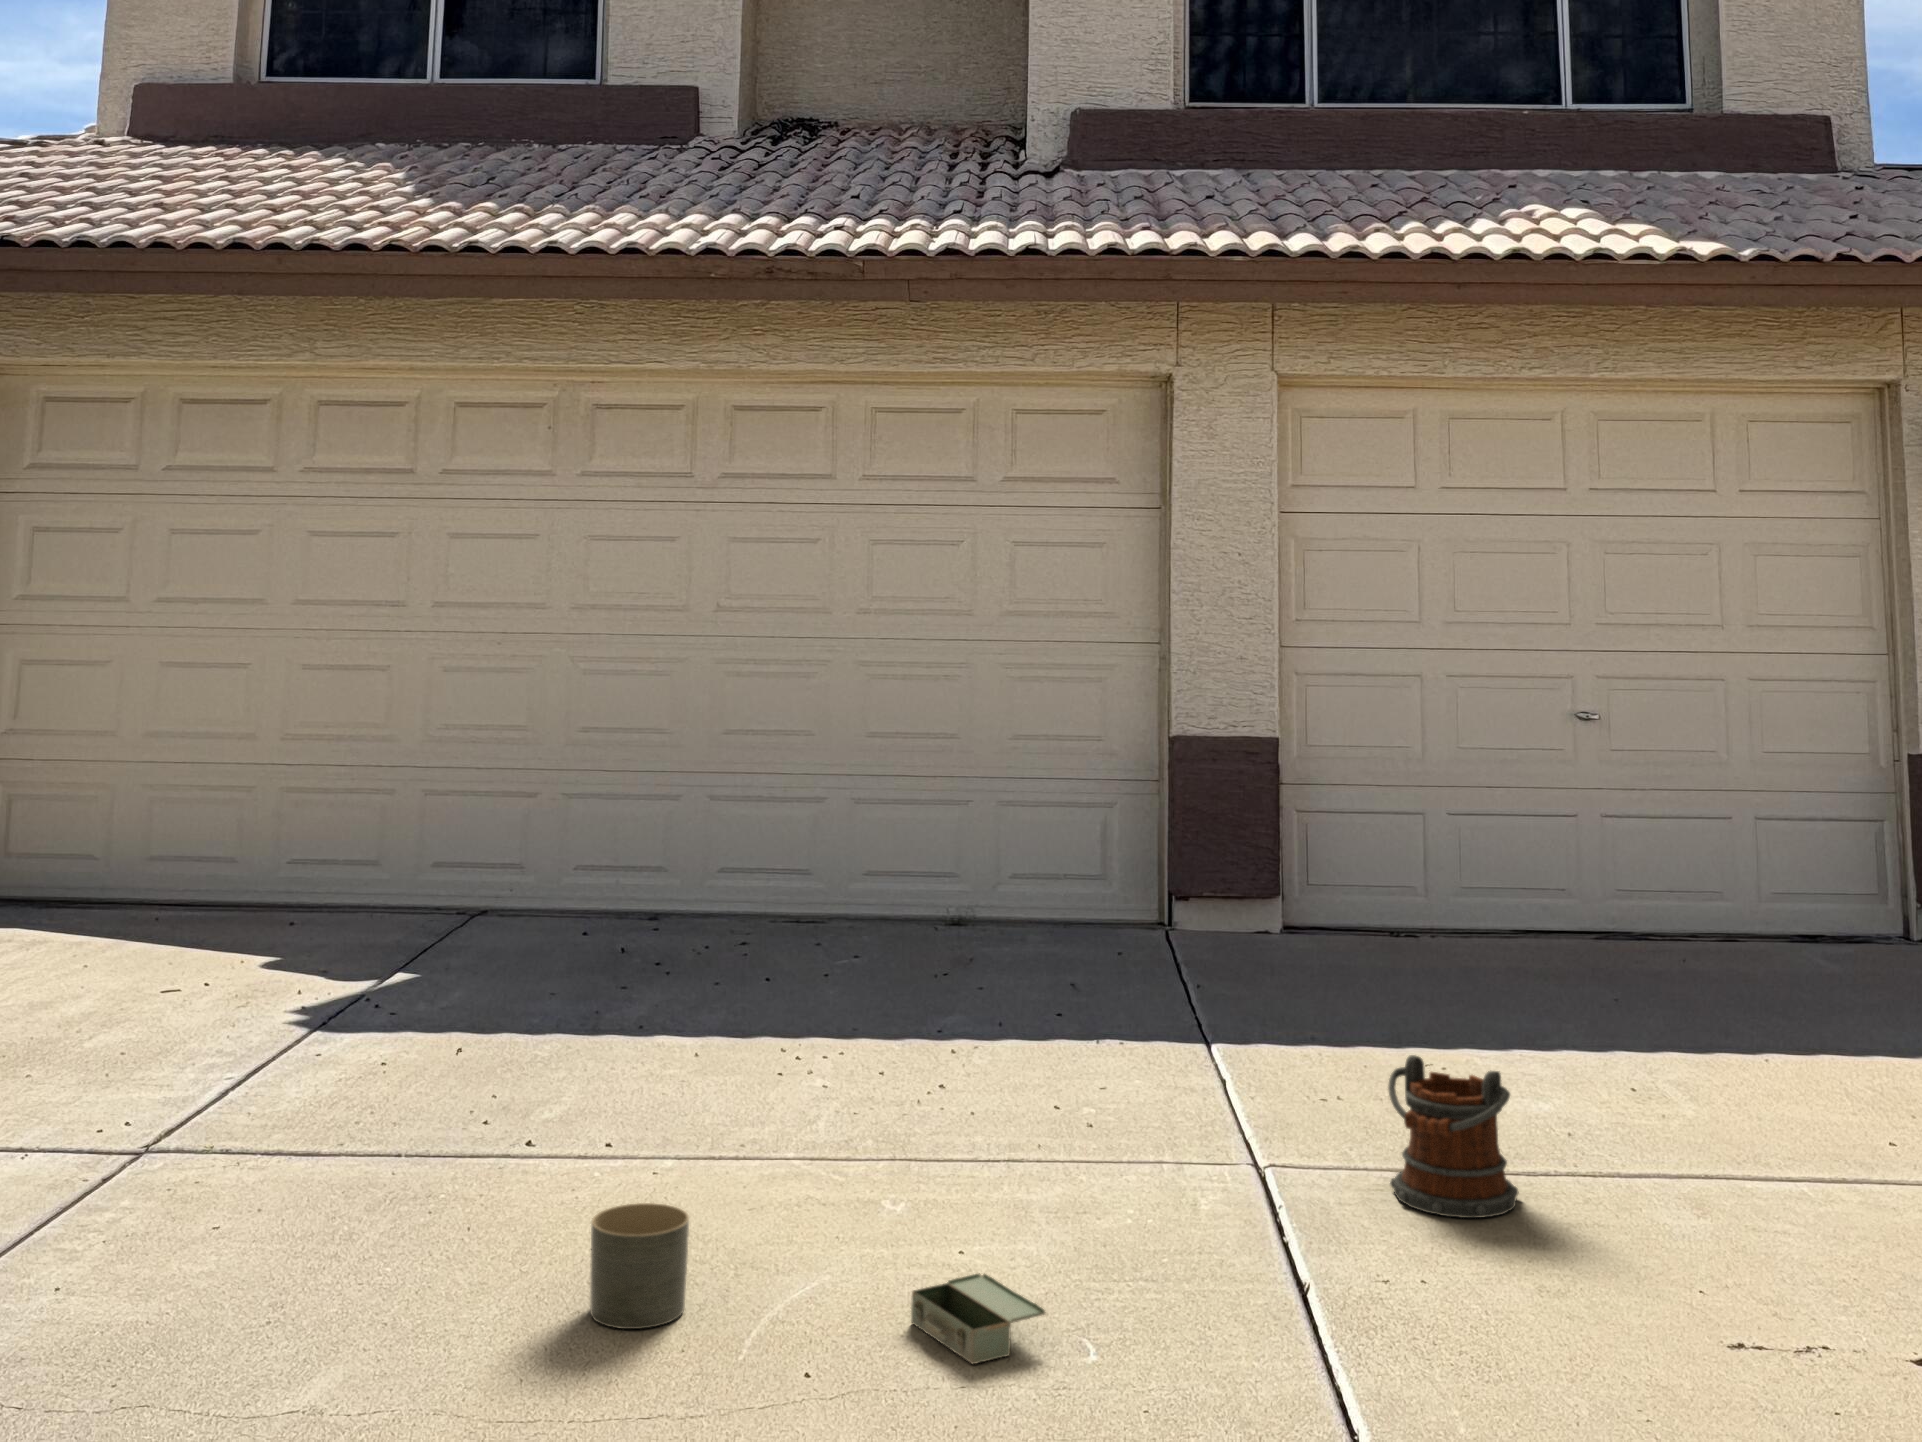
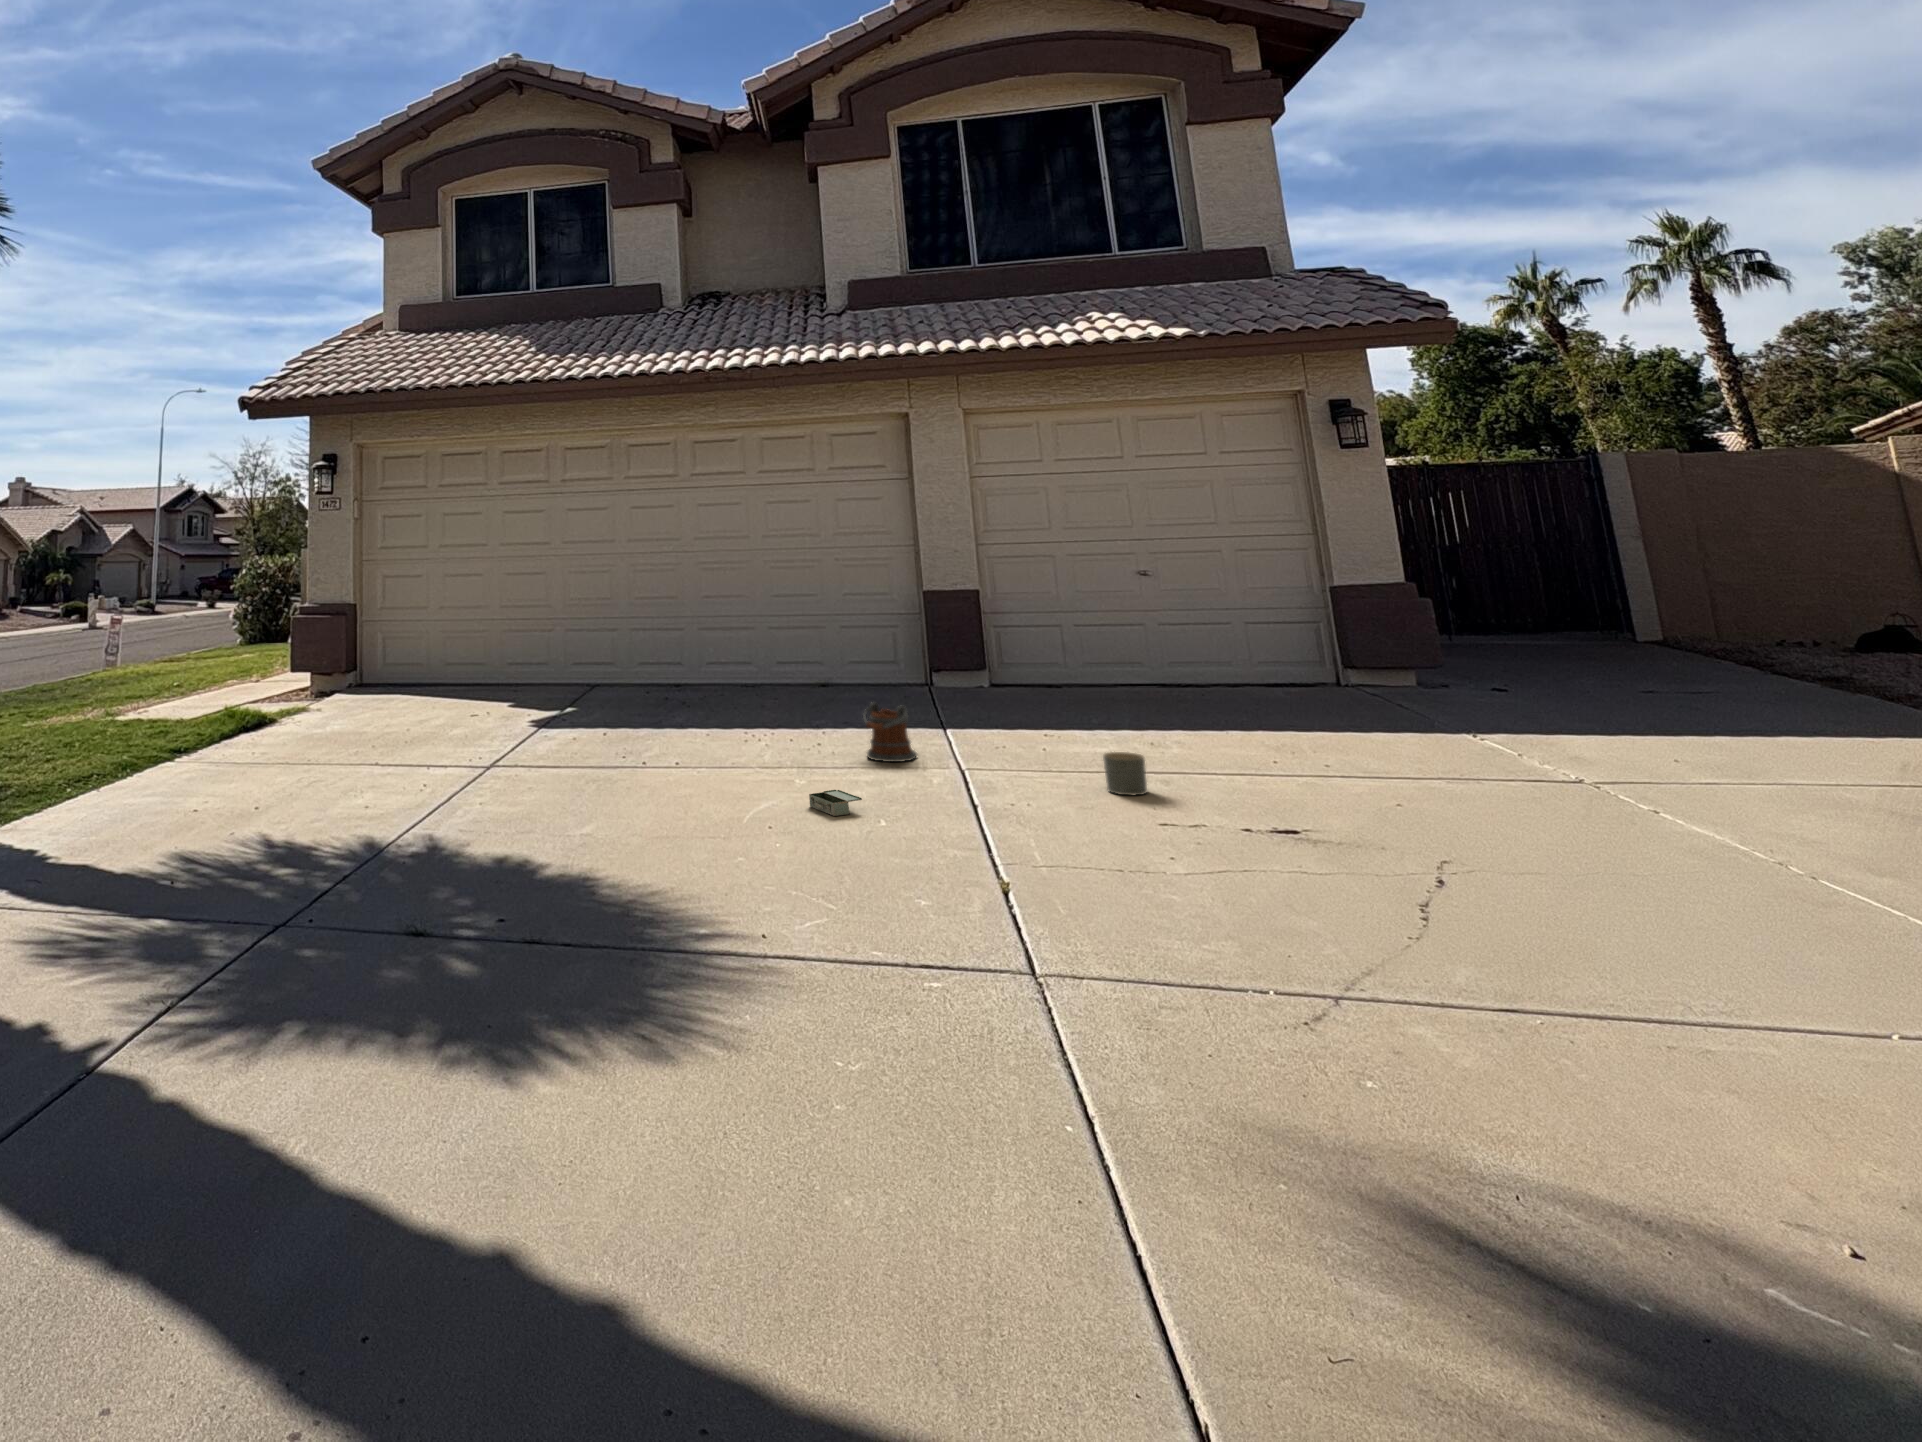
bucket: present [1388,1055,1519,1218] -> present [863,702,917,762]
planter: present [590,1203,689,1329] -> present [1103,752,1147,795]

